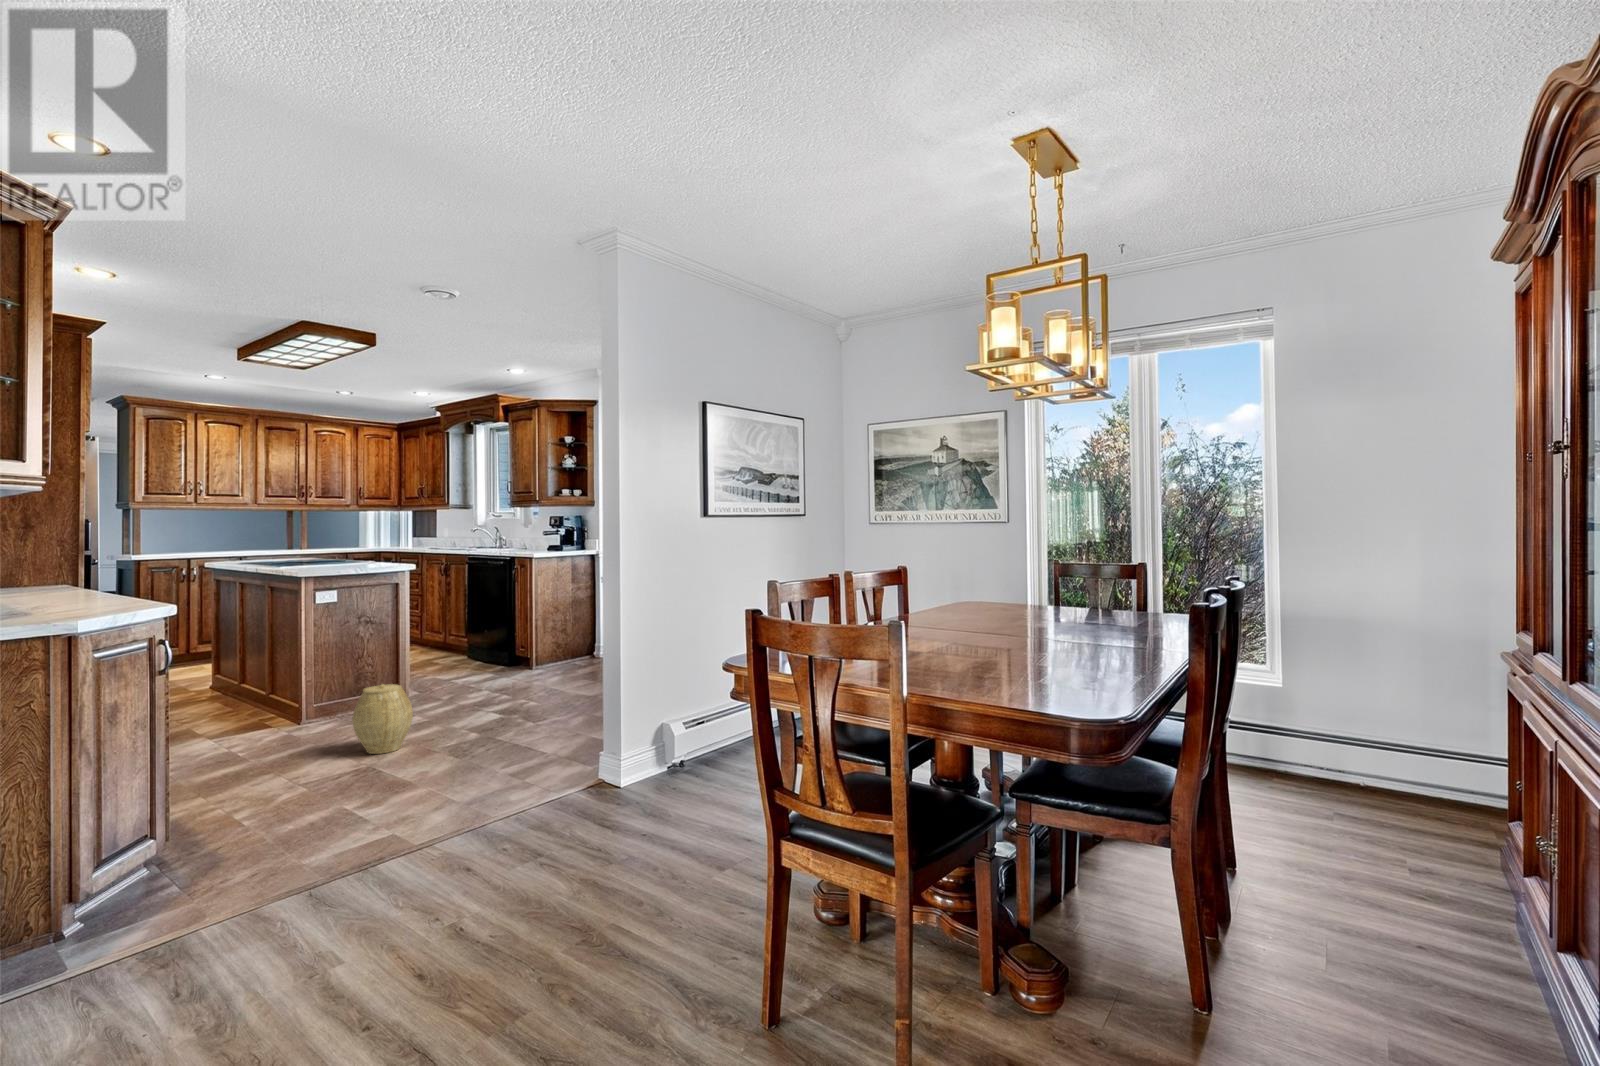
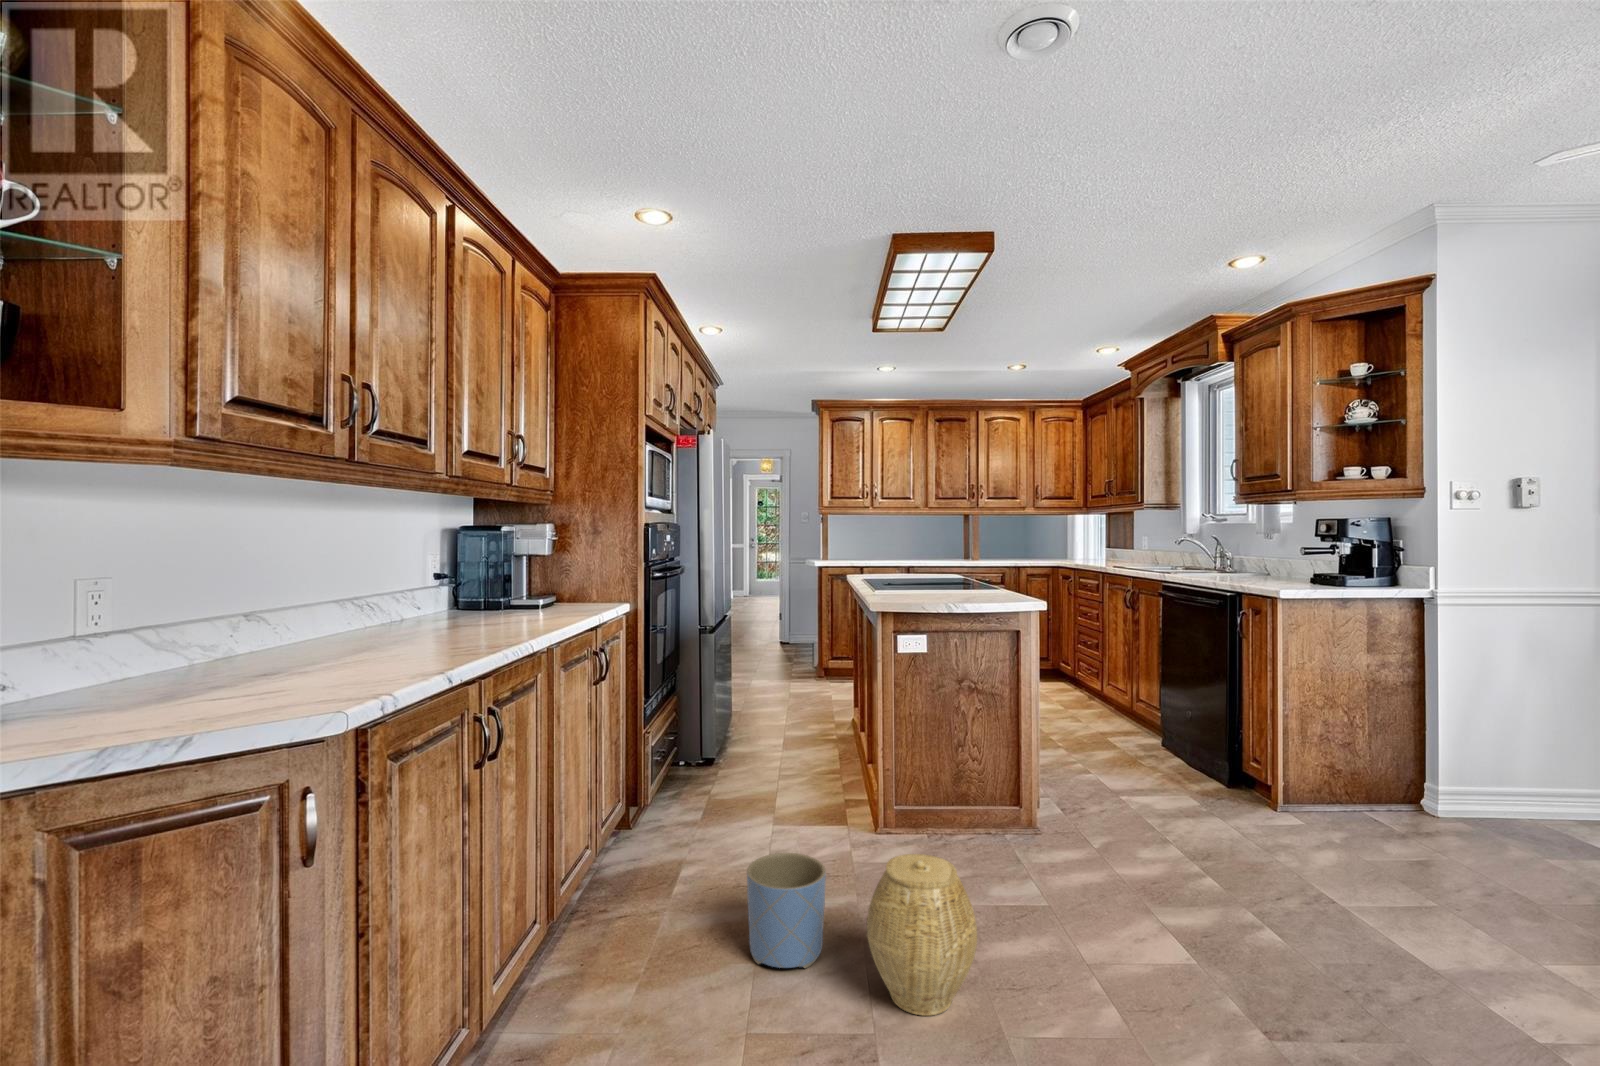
planter: none [265,709,319,766] -> present [747,853,826,968]

